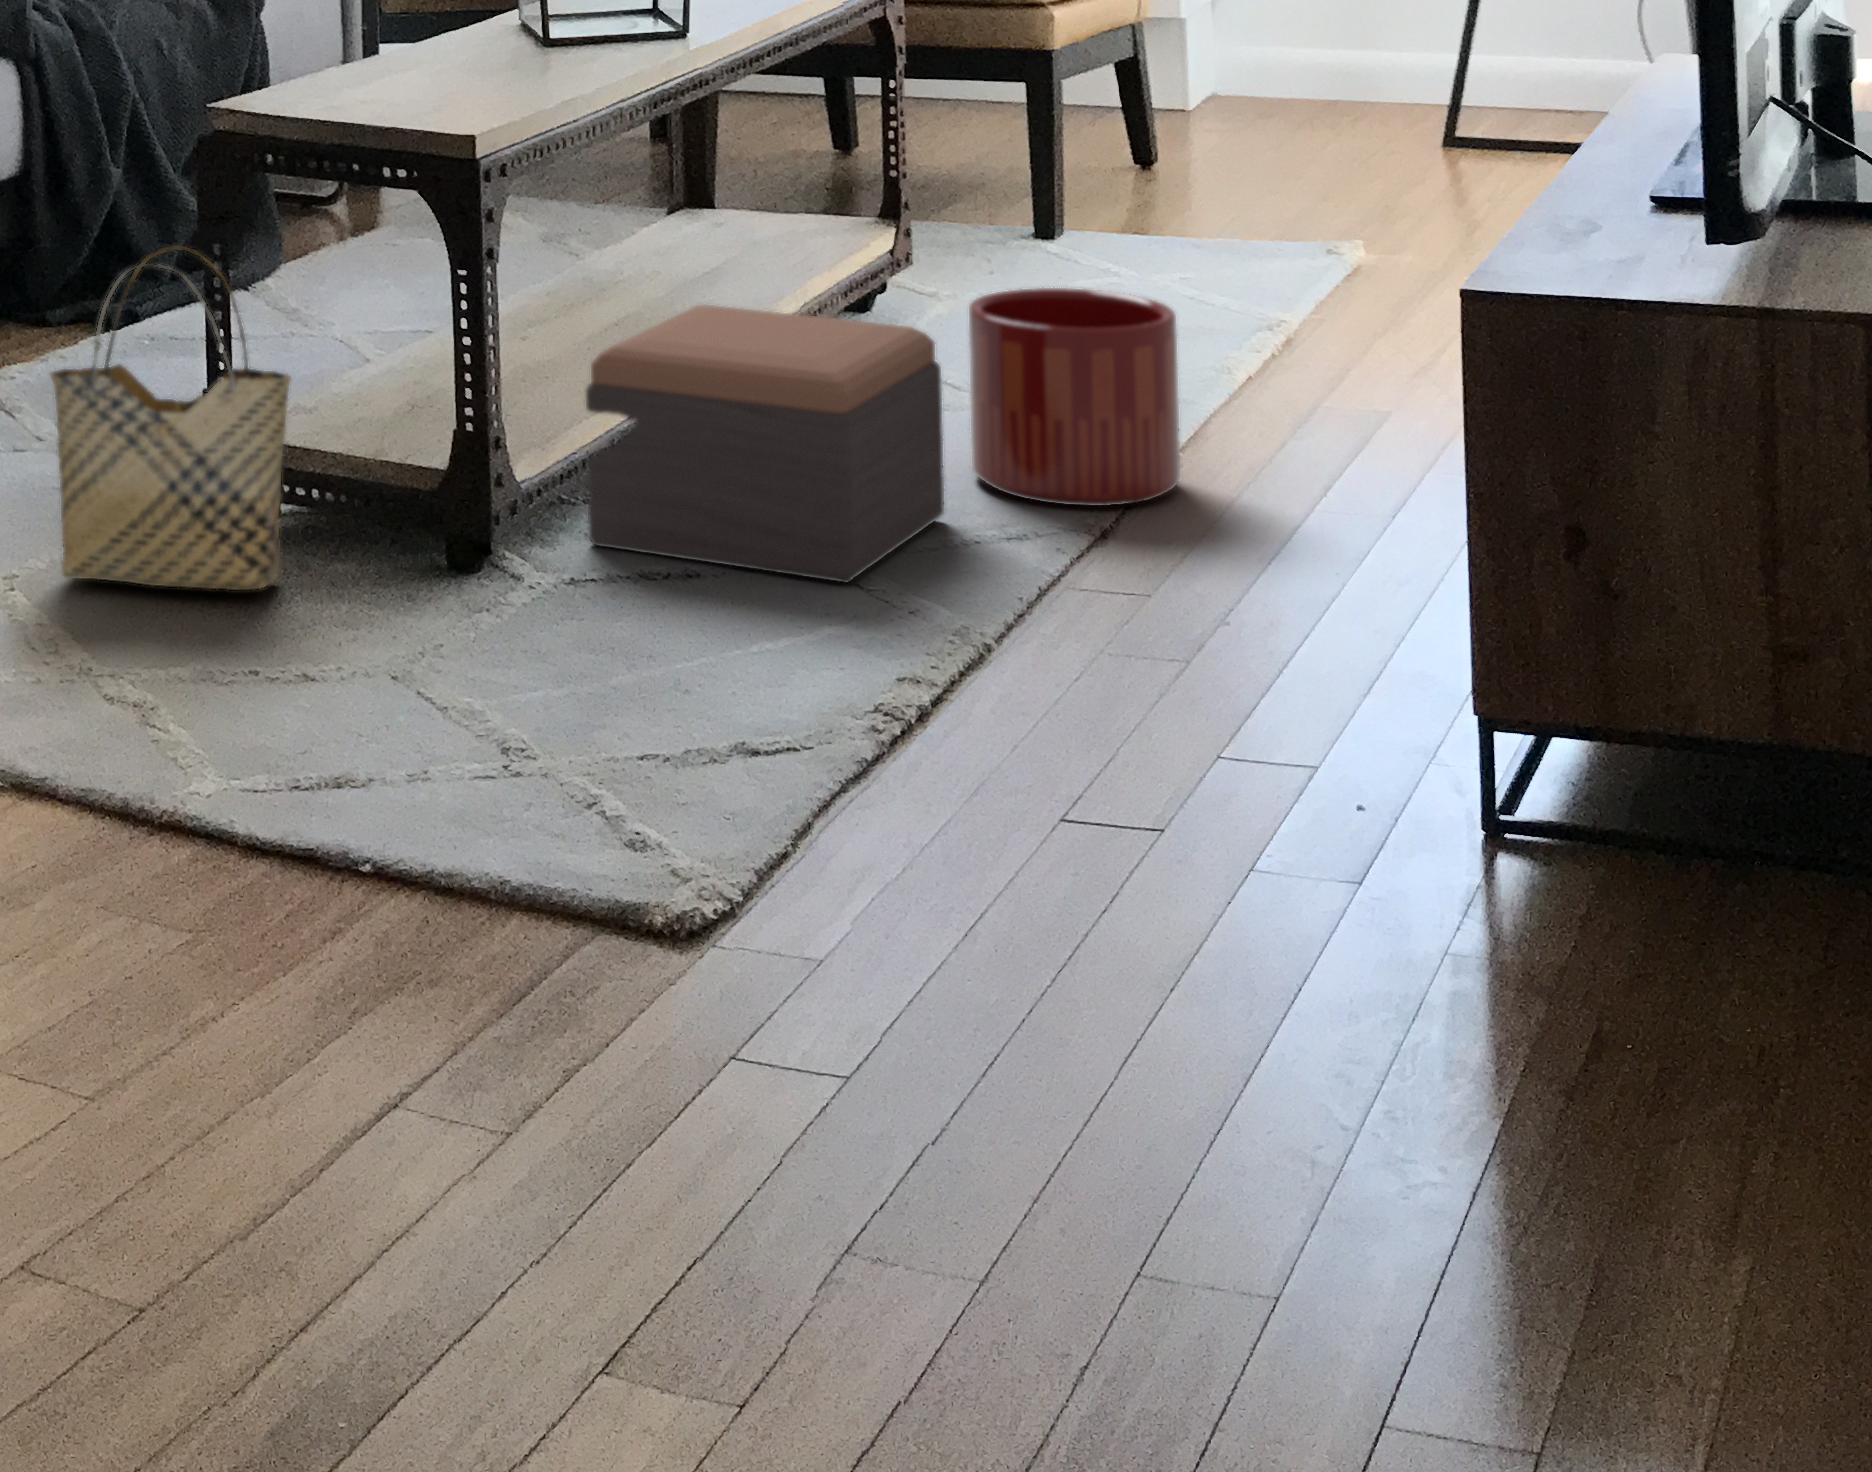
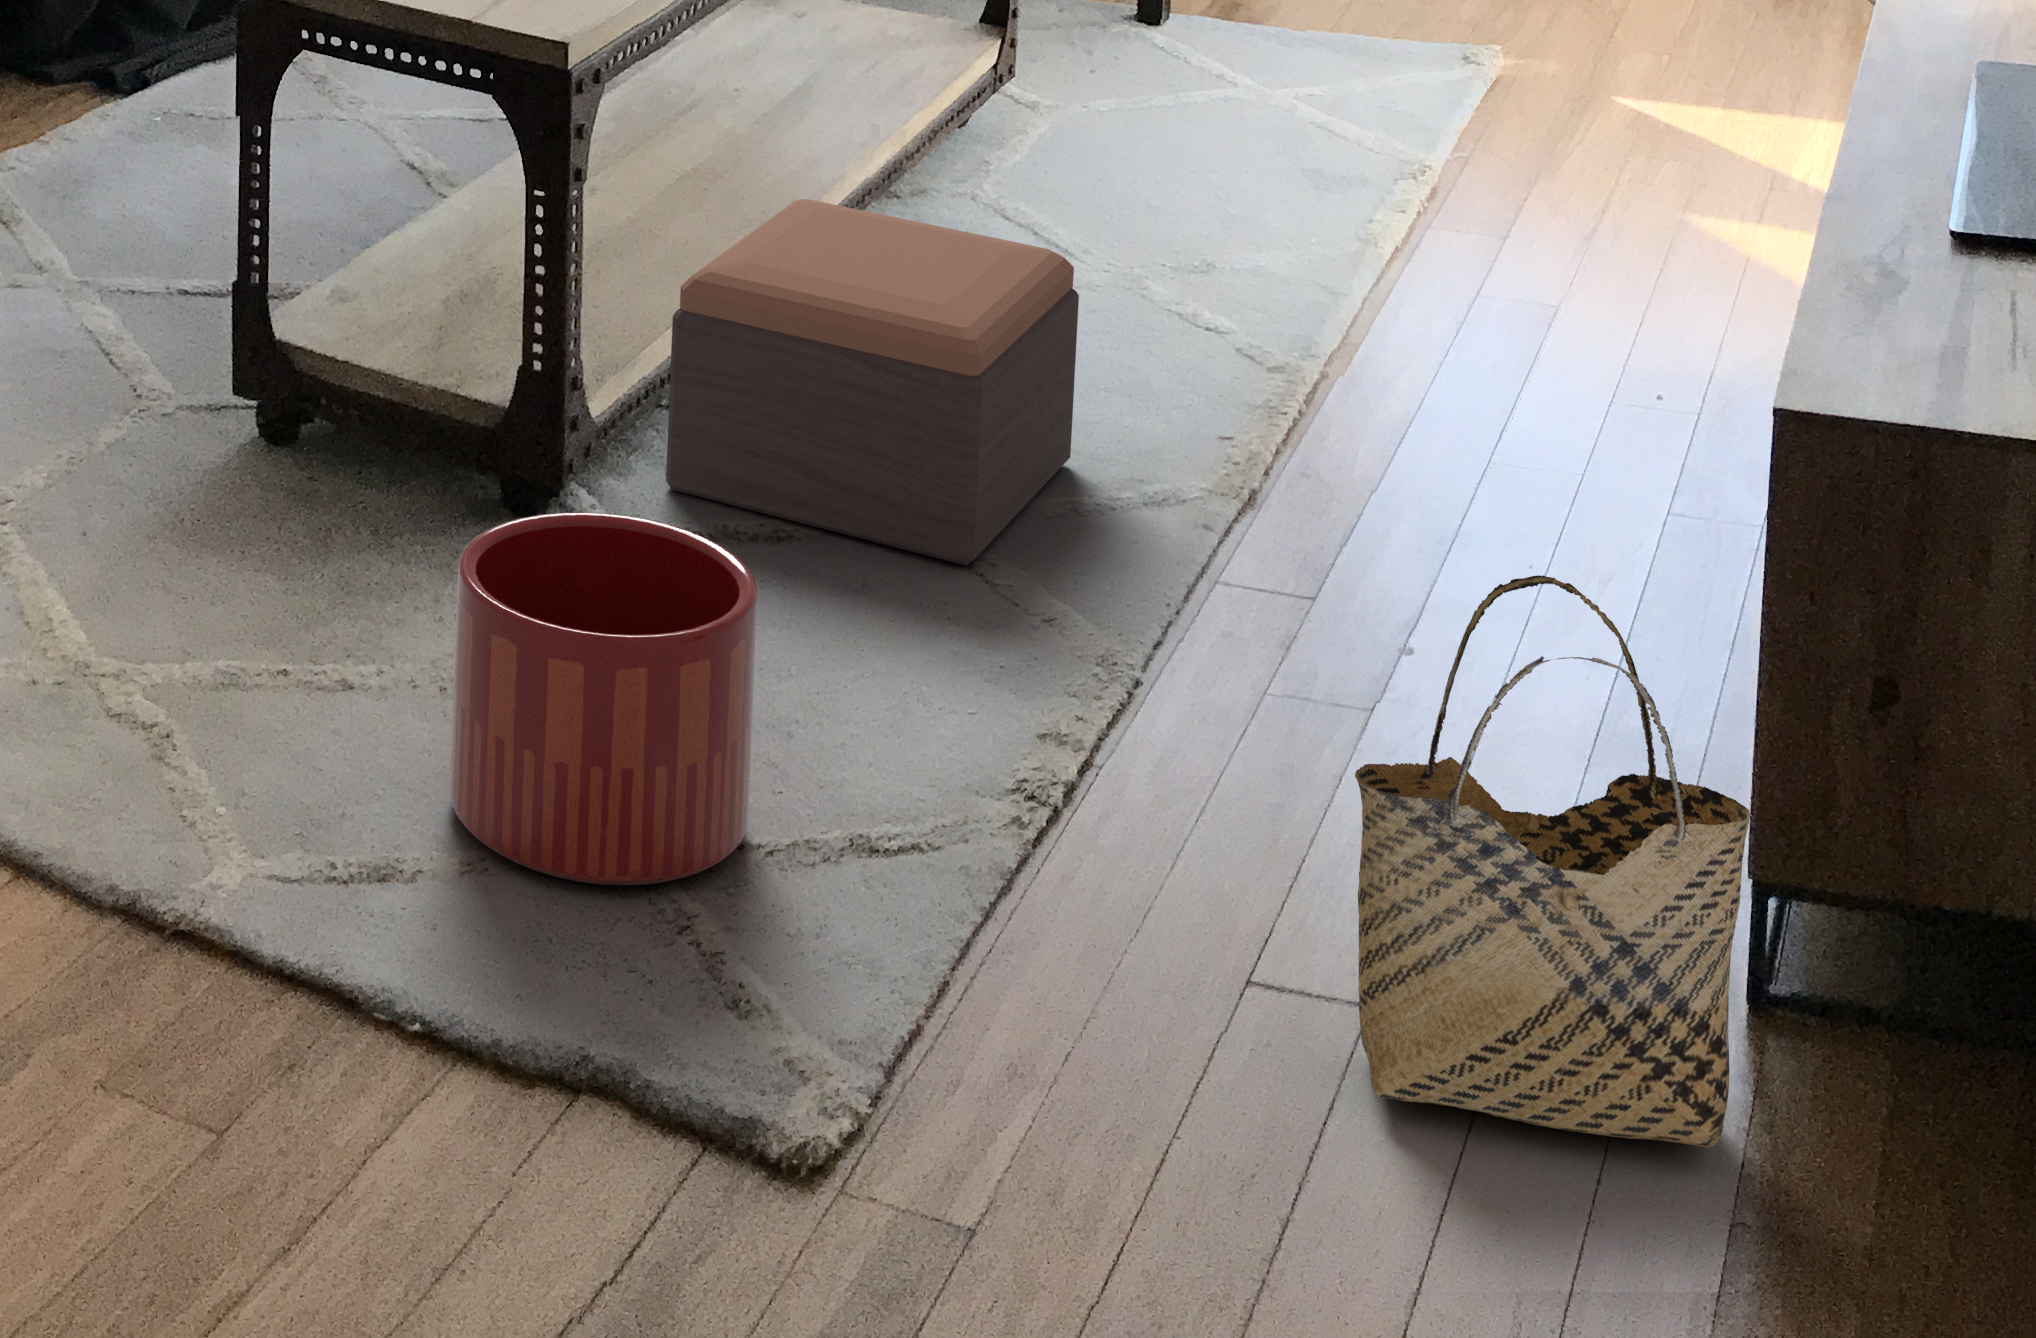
woven basket: present [50,245,291,590] -> present [1355,575,1750,1147]
planter: present [969,288,1180,506] -> present [450,512,757,885]

